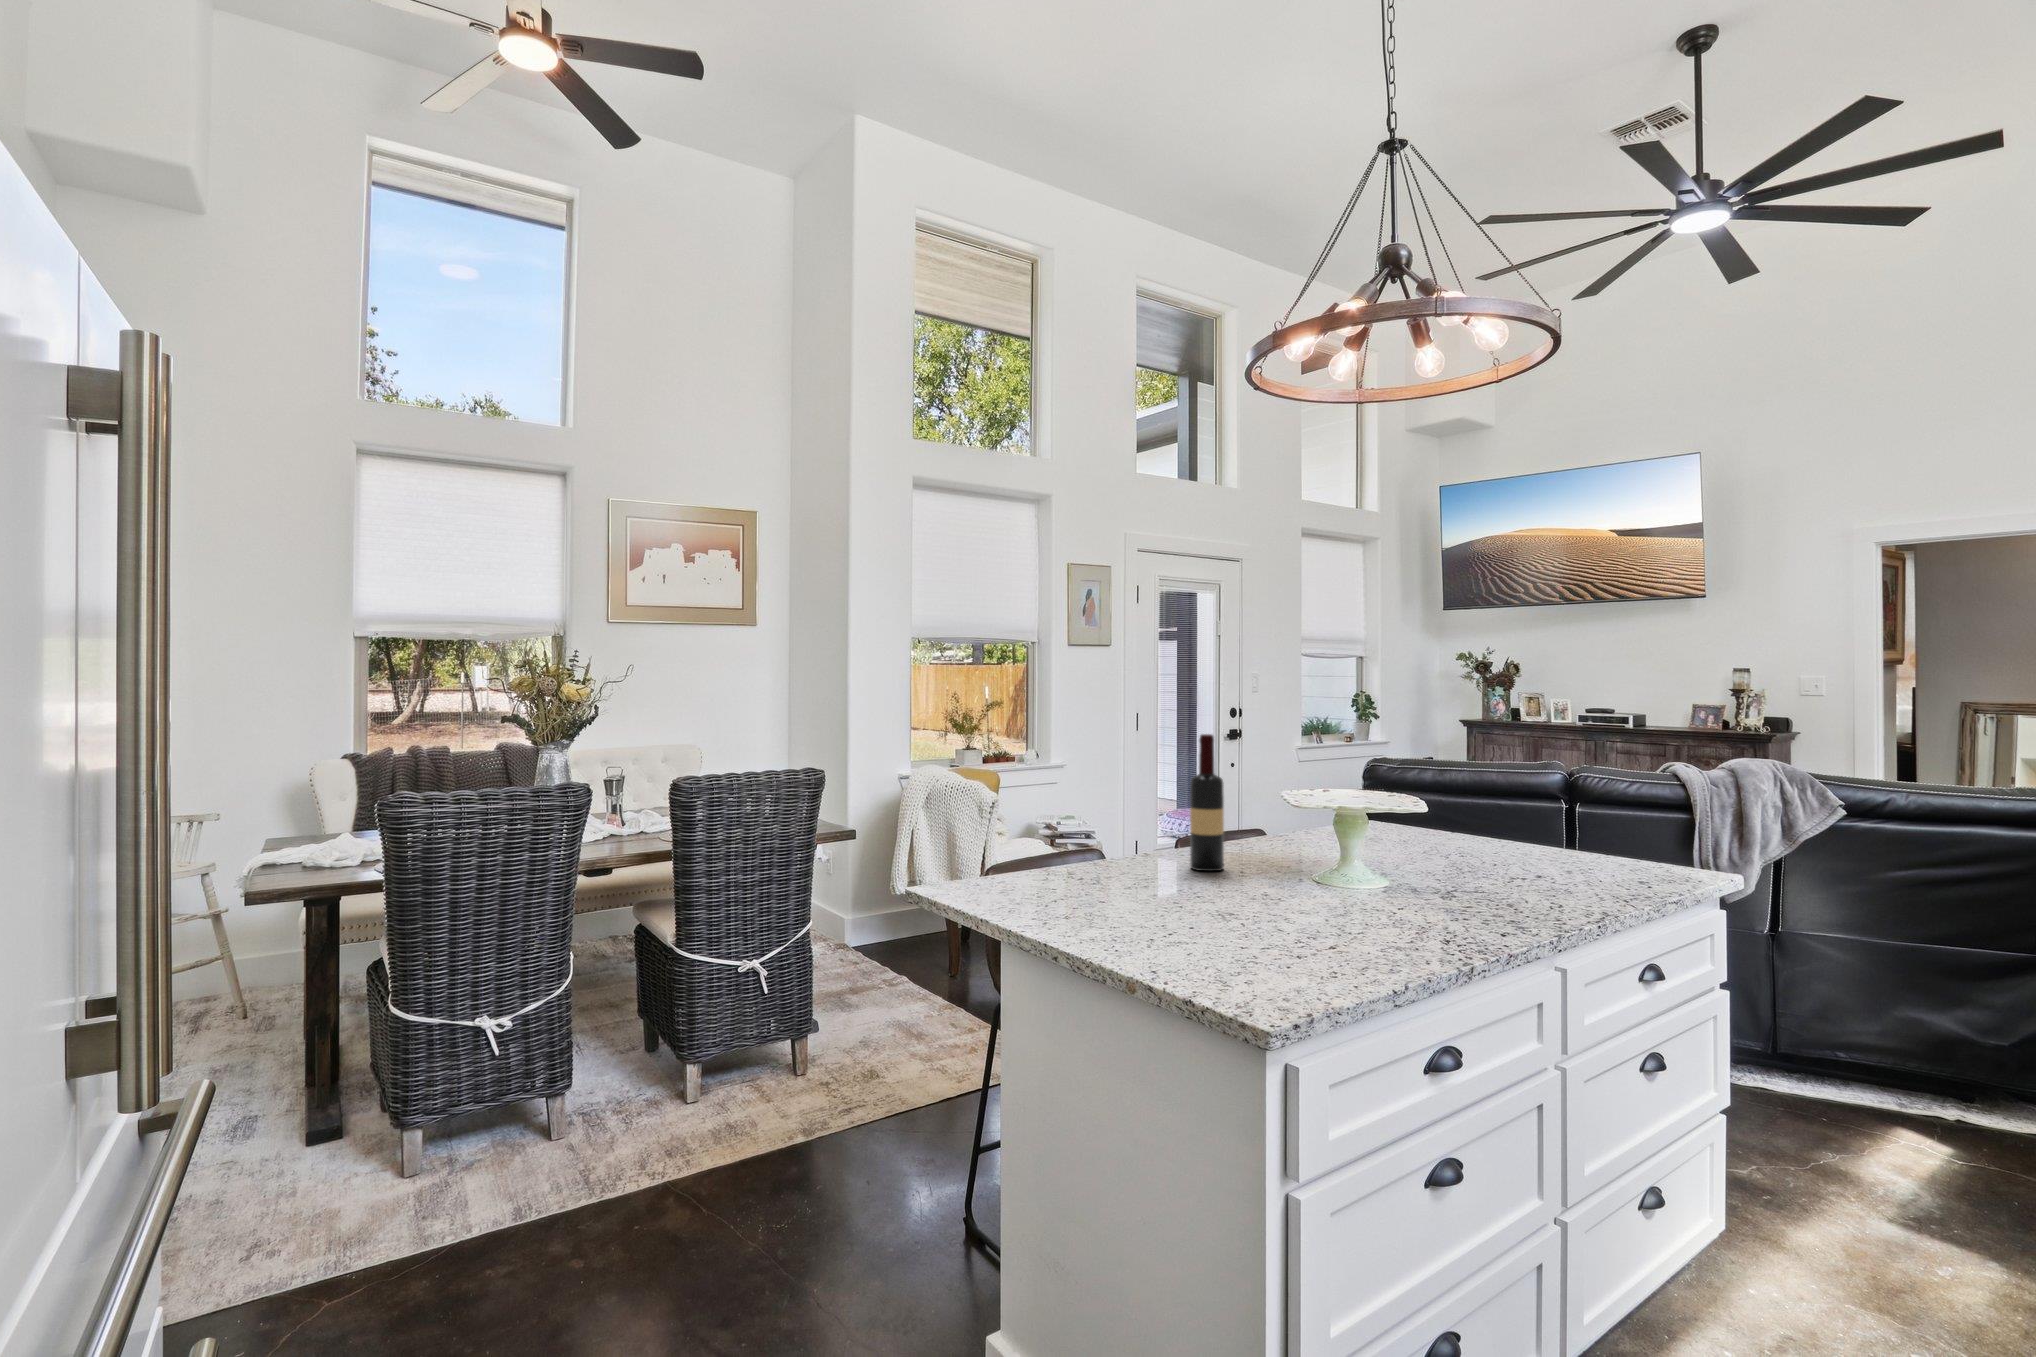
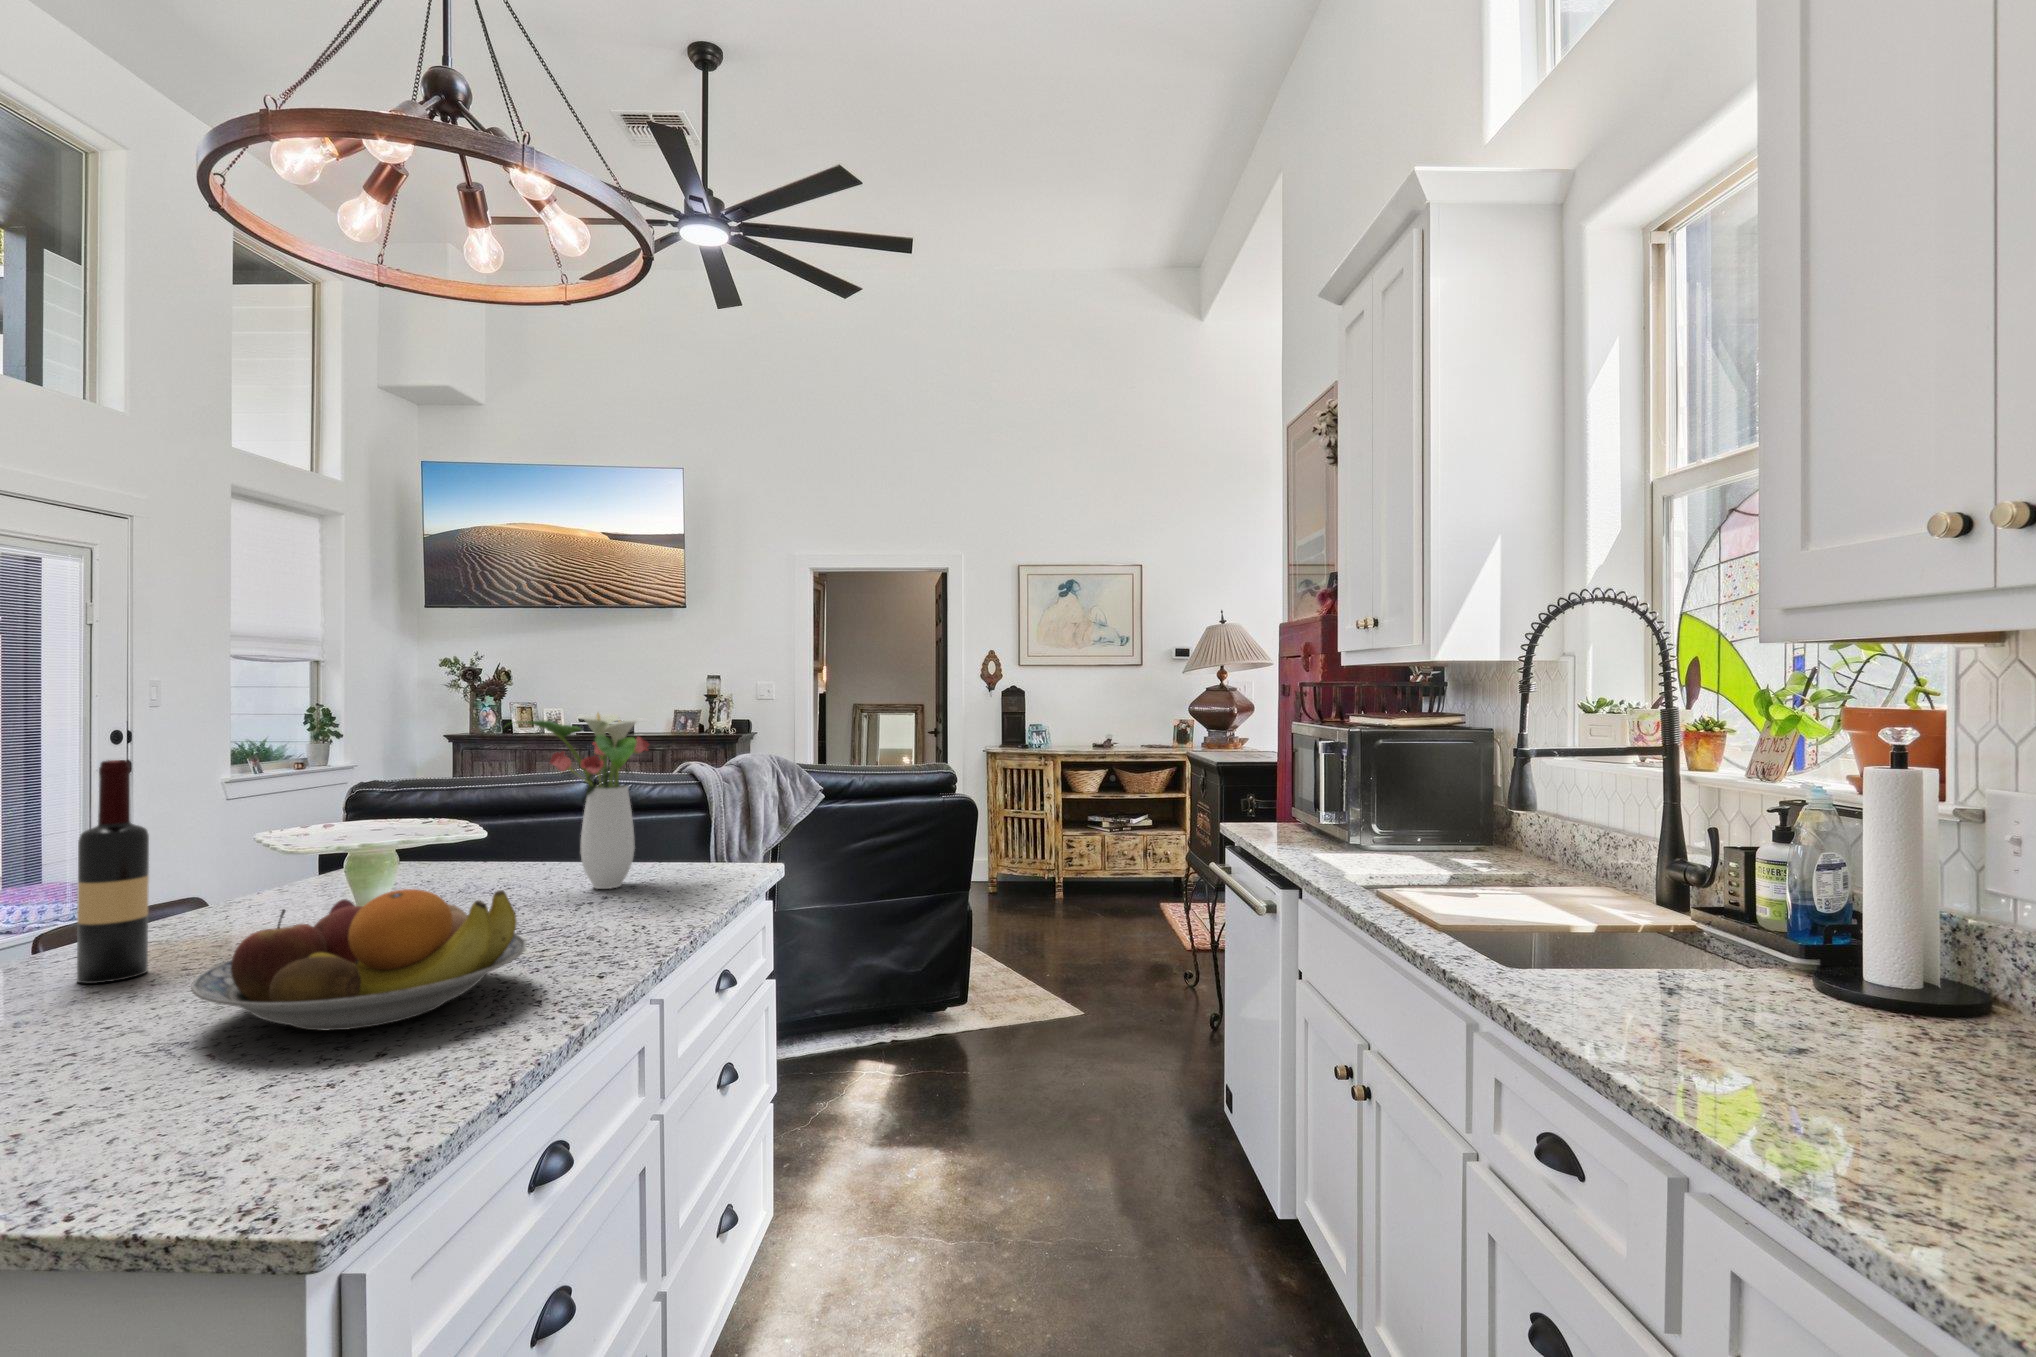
flower arrangement: none [1452,710,1585,870] -> present [517,713,649,889]
fruit bowl: none [1235,839,1441,930] -> present [191,889,526,1031]

